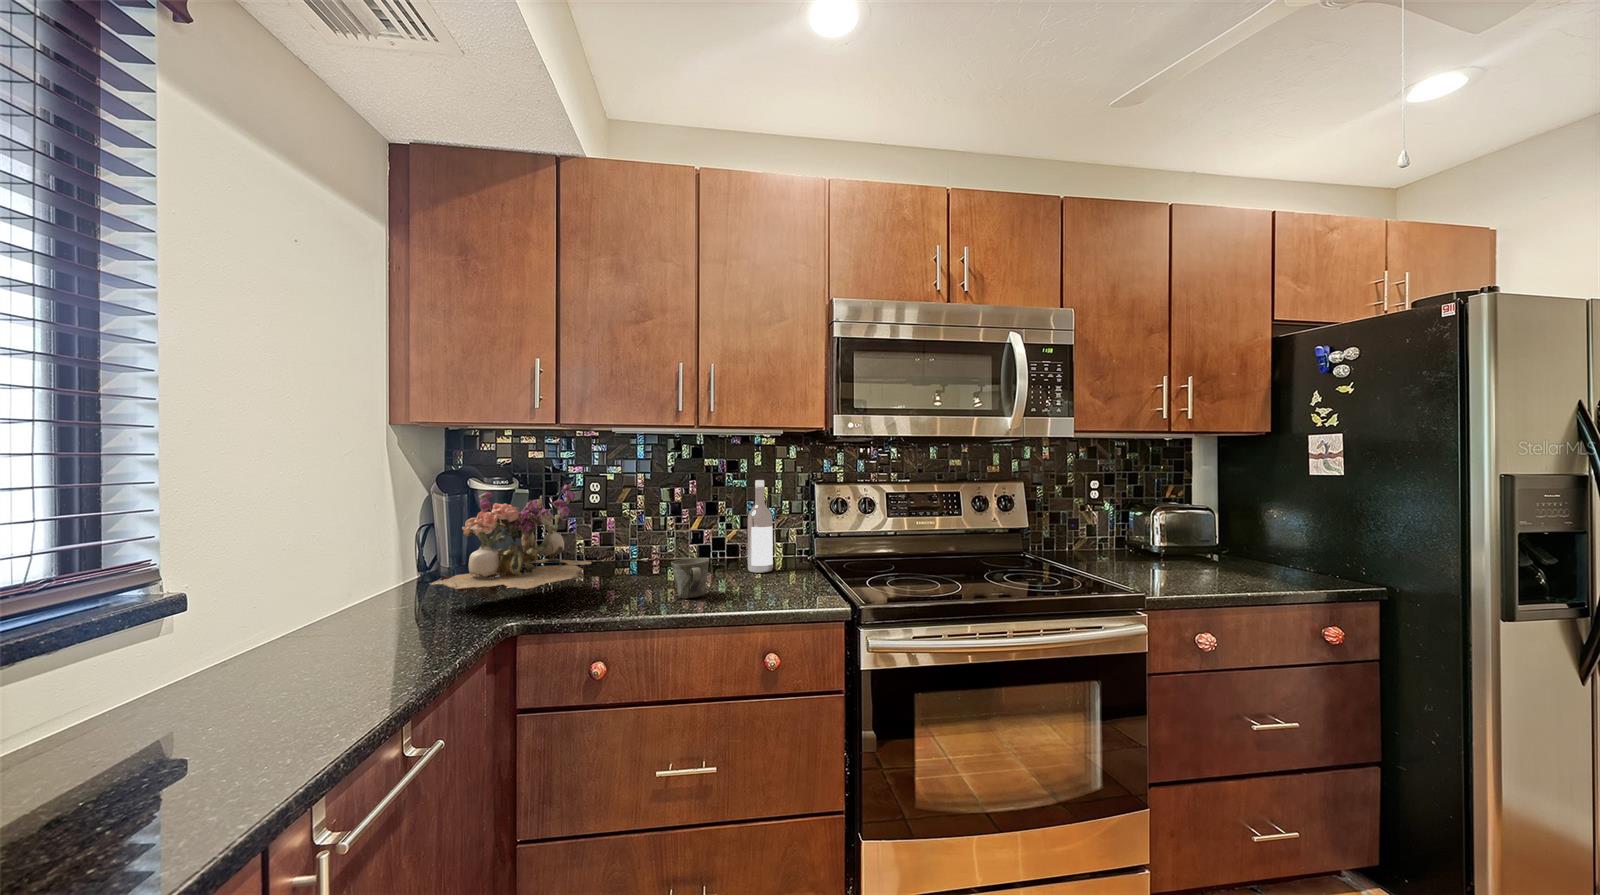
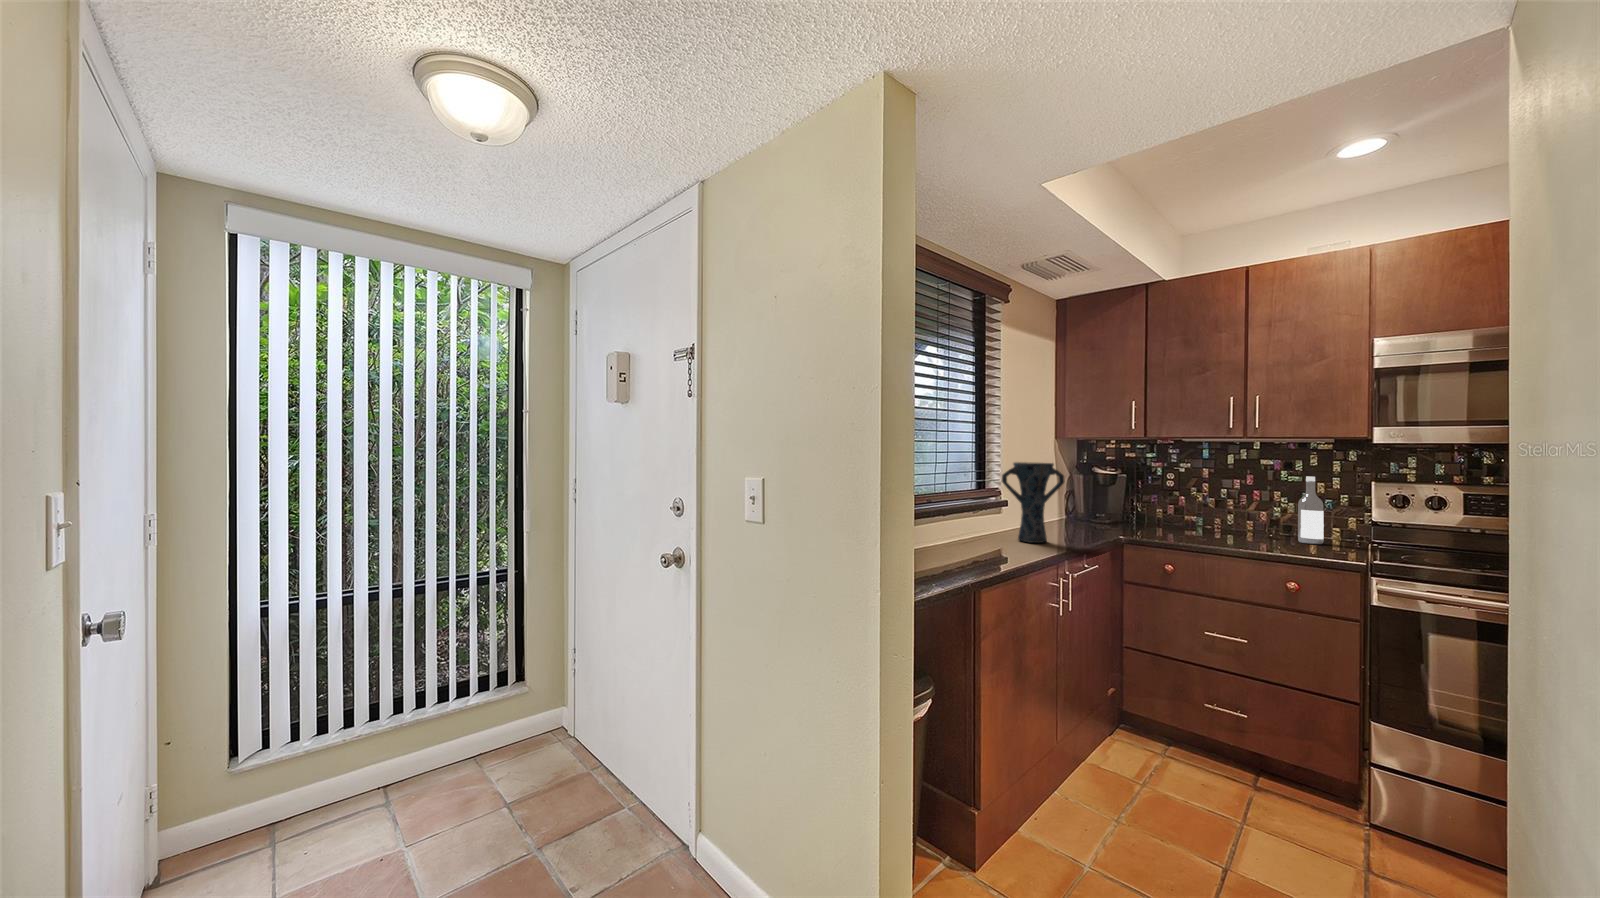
flower arrangement: present [430,481,591,601] -> none [1078,471,1168,531]
vase: none [114,482,362,725] -> present [1002,462,1064,543]
mug: present [671,558,709,599] -> none [1224,522,1254,545]

